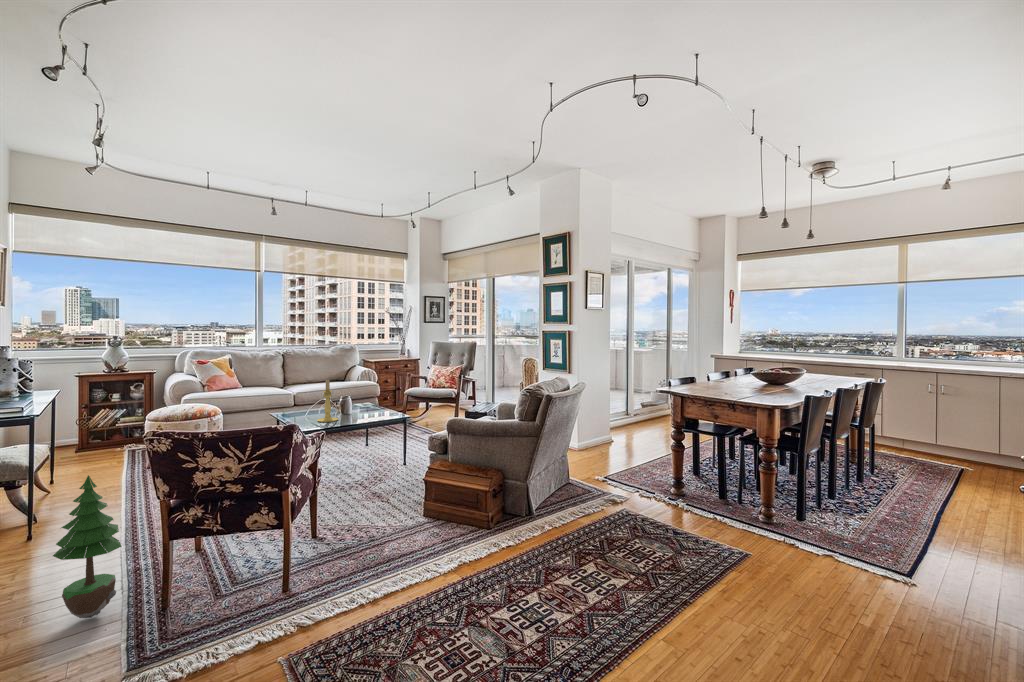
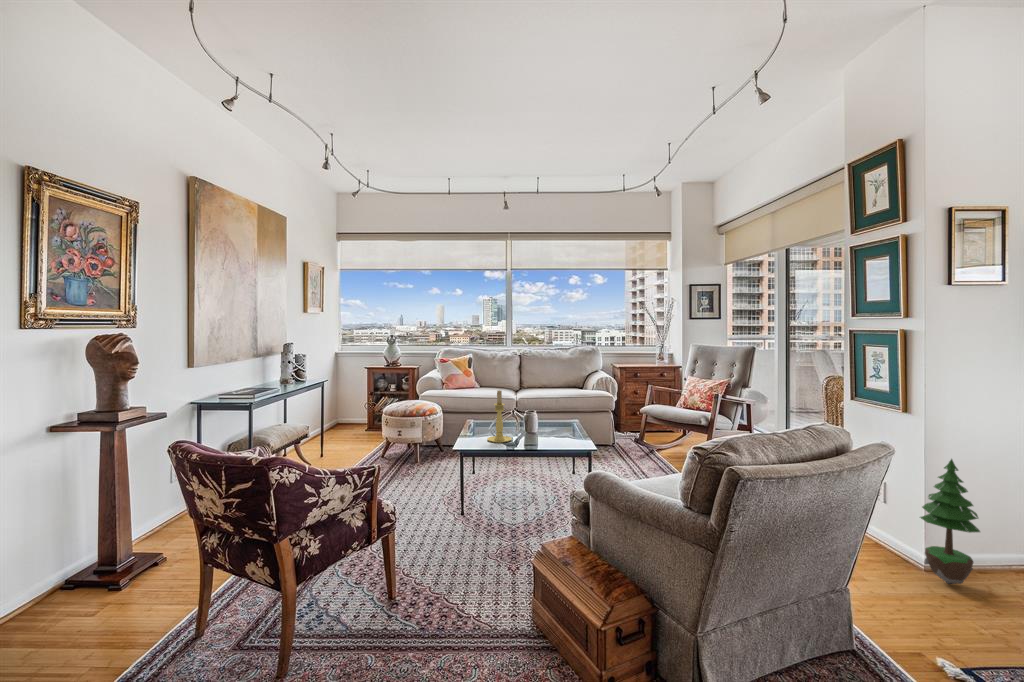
potted tree: present [53,475,121,618] -> present [920,459,980,584]

